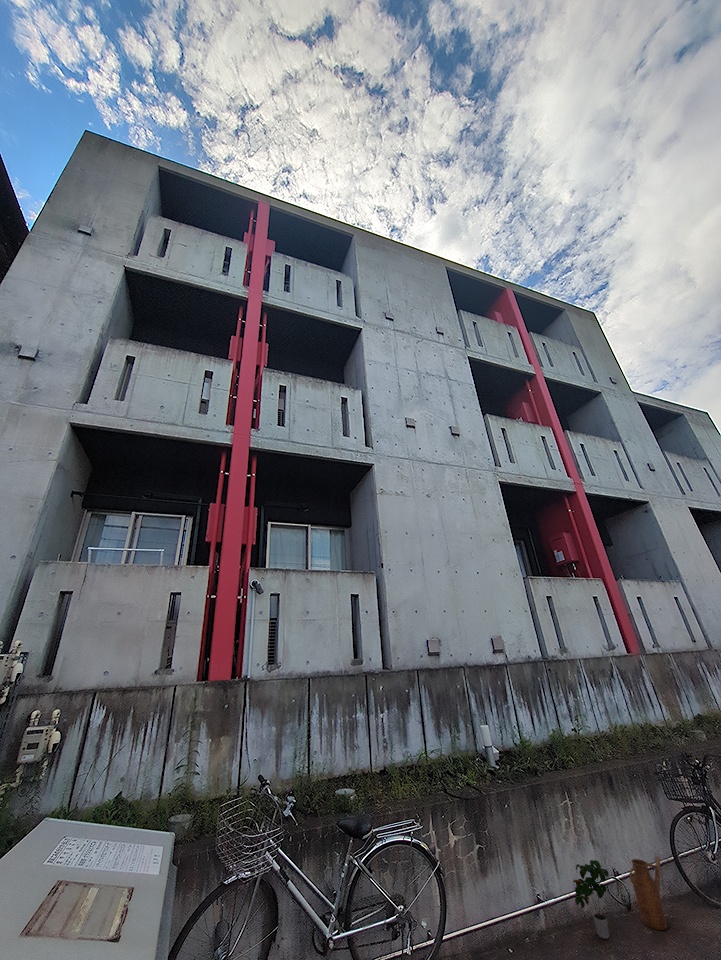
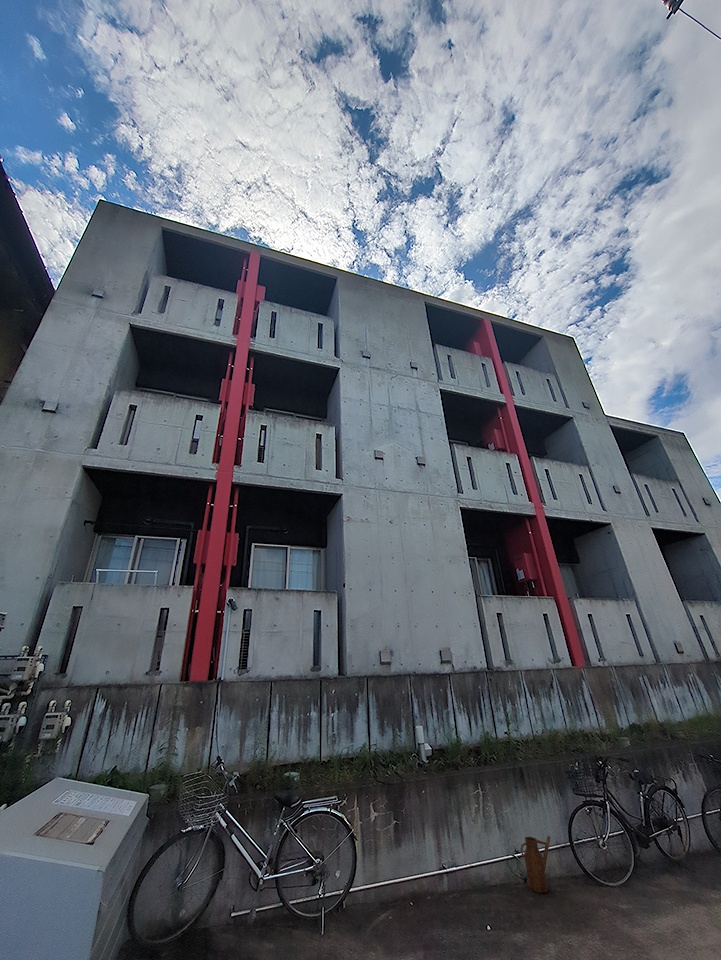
potted plant: present [573,860,610,939] -> none [470,835,502,897]

